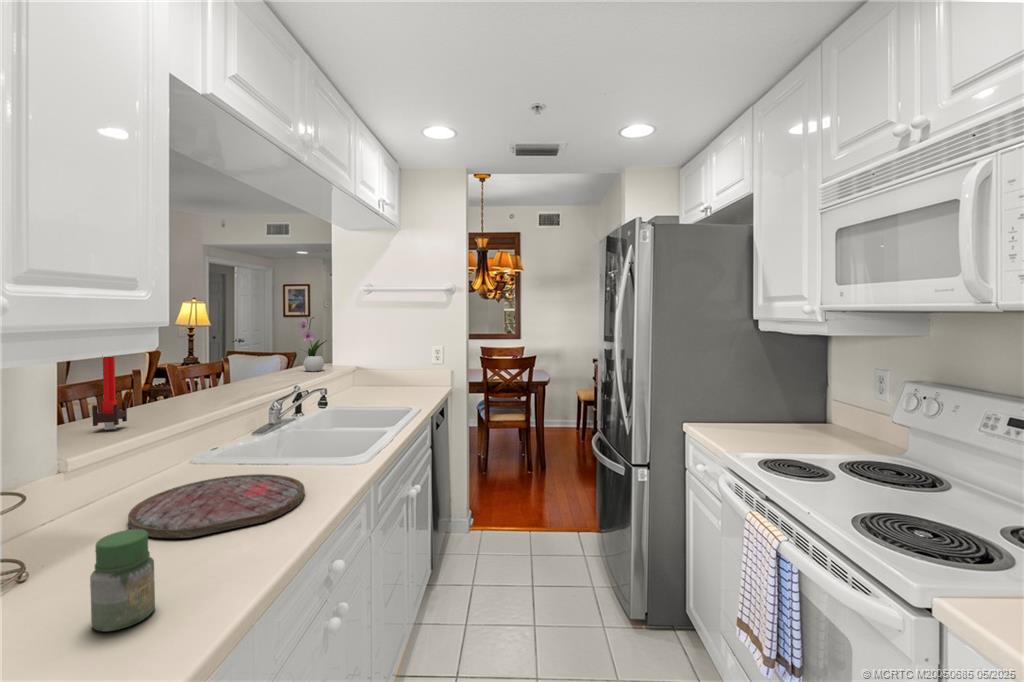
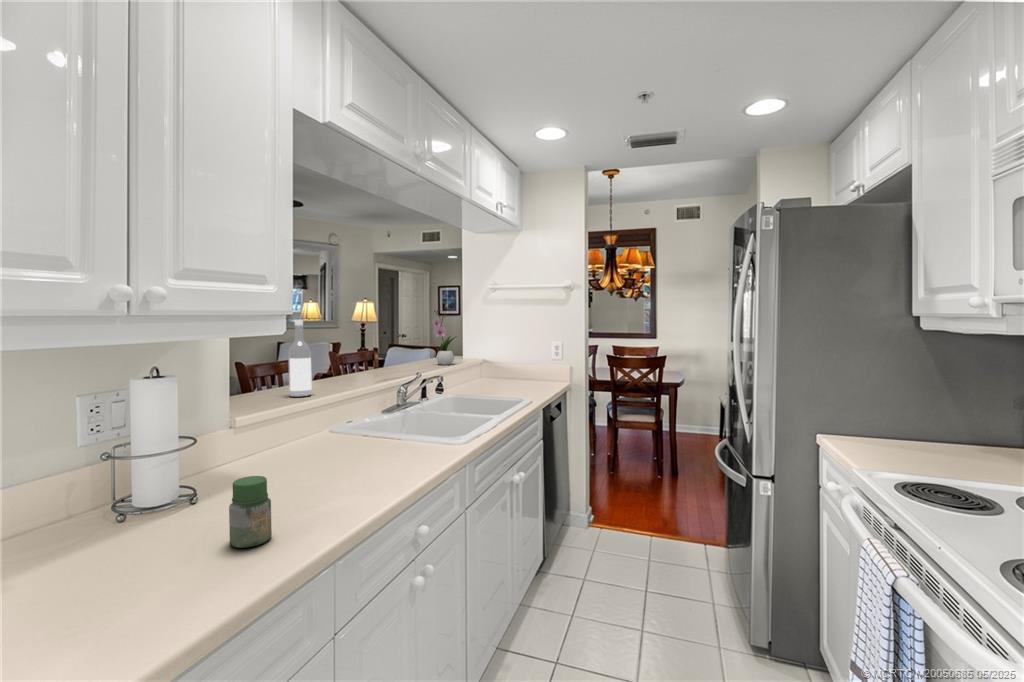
wine bottle: none [127,322,160,417] -> present [288,320,312,397]
candle: present [92,357,127,430] -> none [262,326,285,405]
cutting board: present [128,474,304,538] -> none [273,449,403,492]

